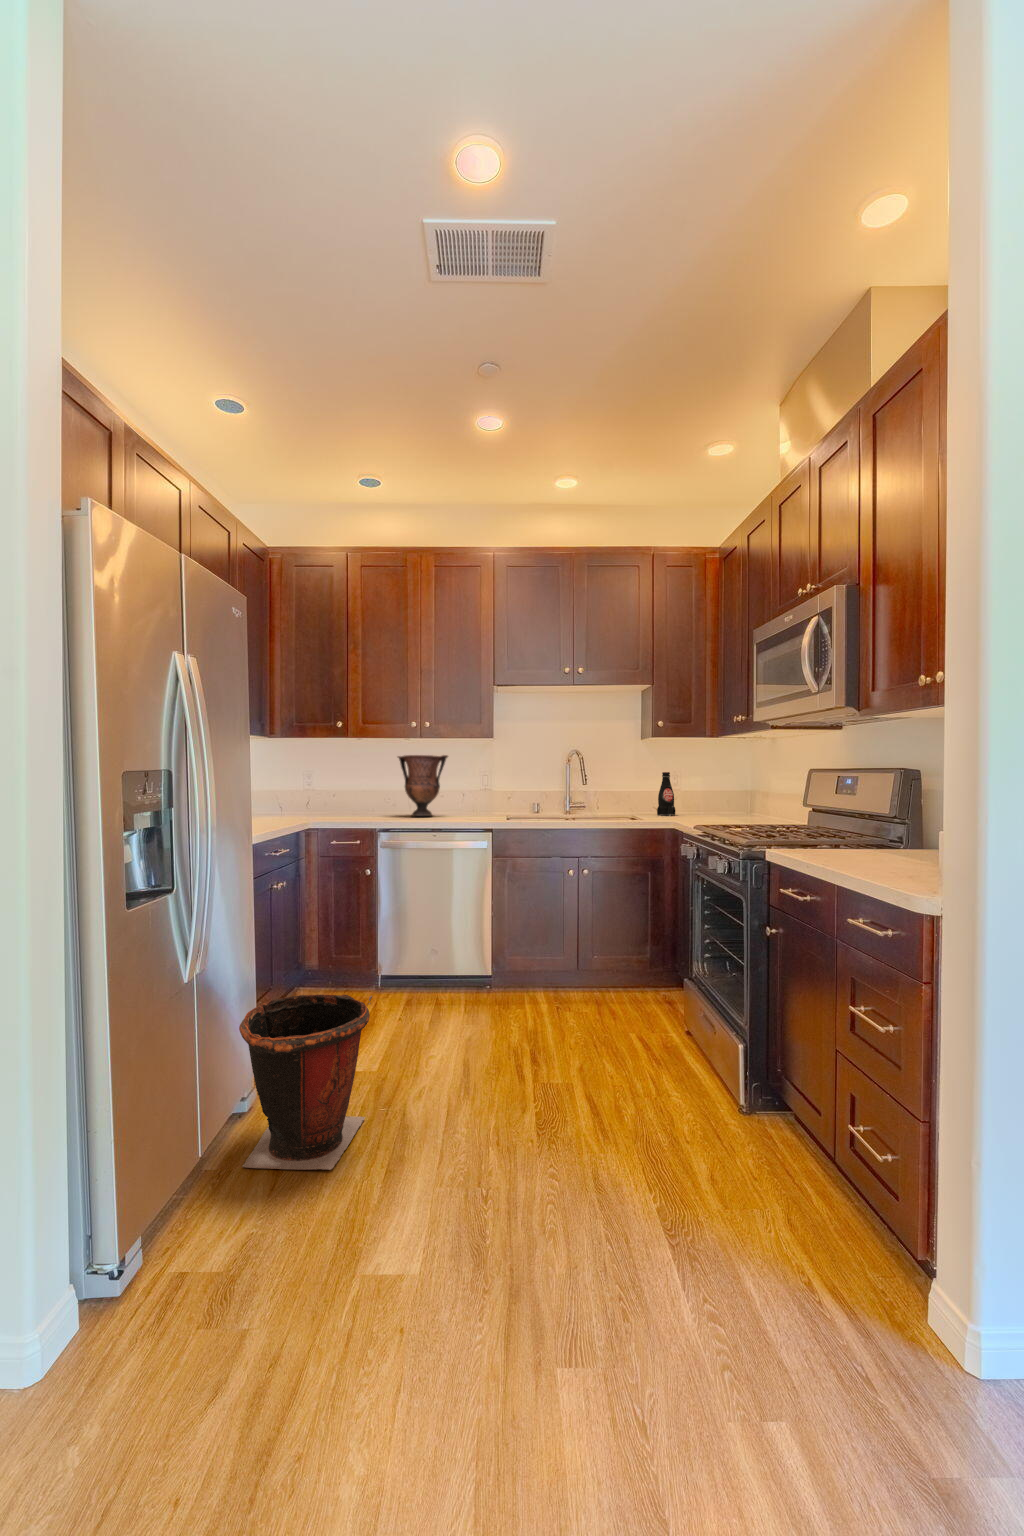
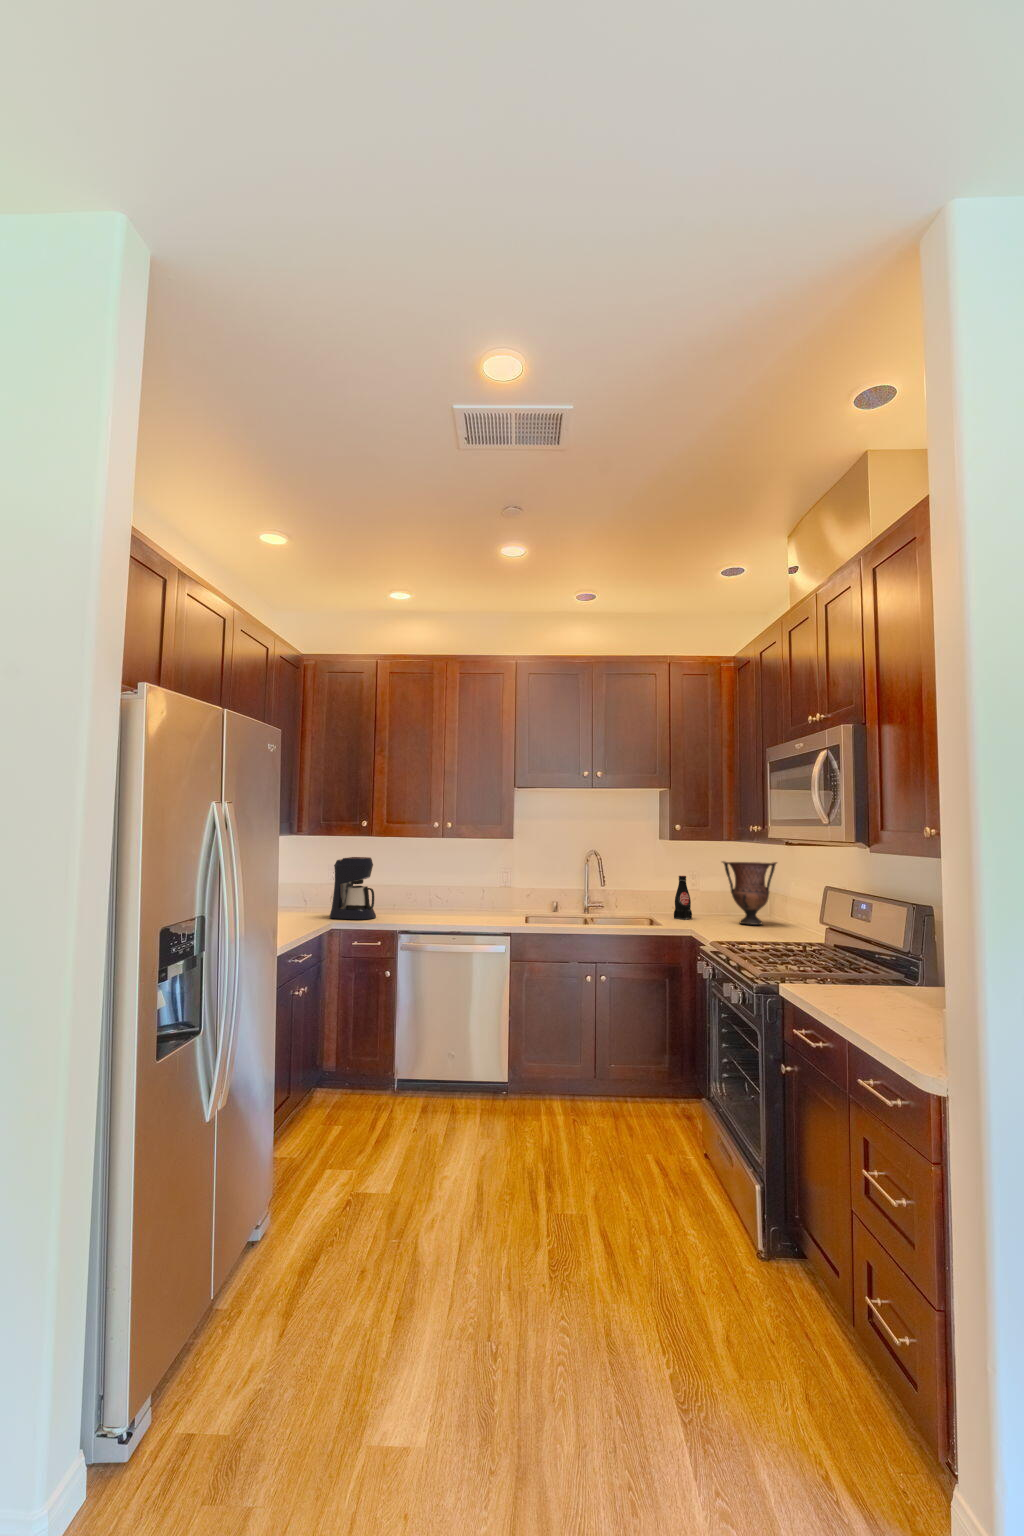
vase: present [398,755,448,816] -> present [723,861,777,925]
coffee maker: none [303,757,352,819] -> present [329,857,376,920]
waste bin: present [239,995,372,1170] -> none [253,1109,388,1314]

